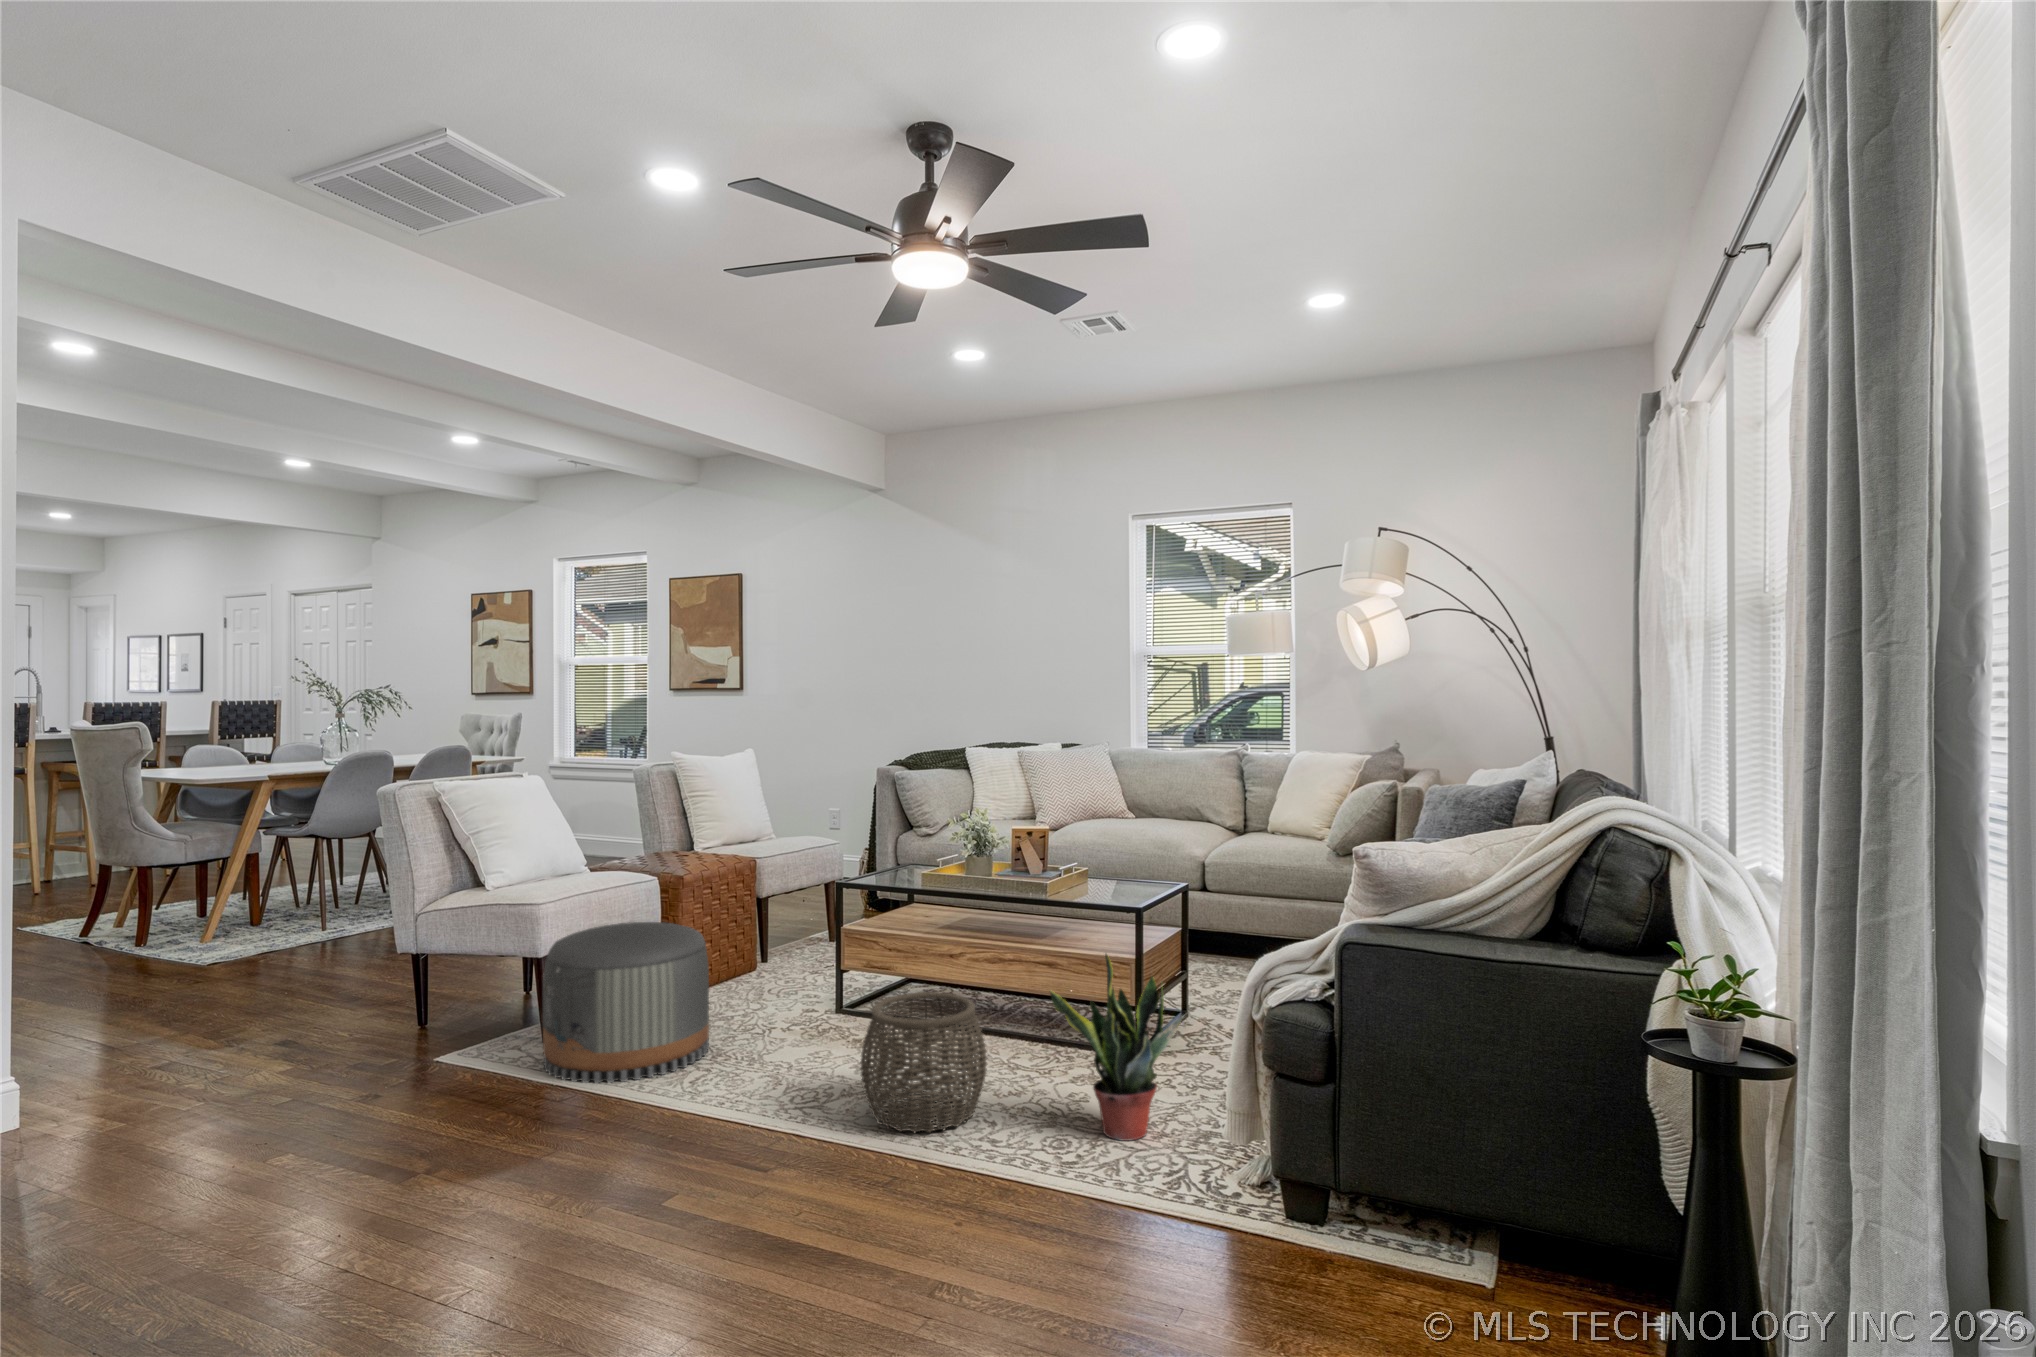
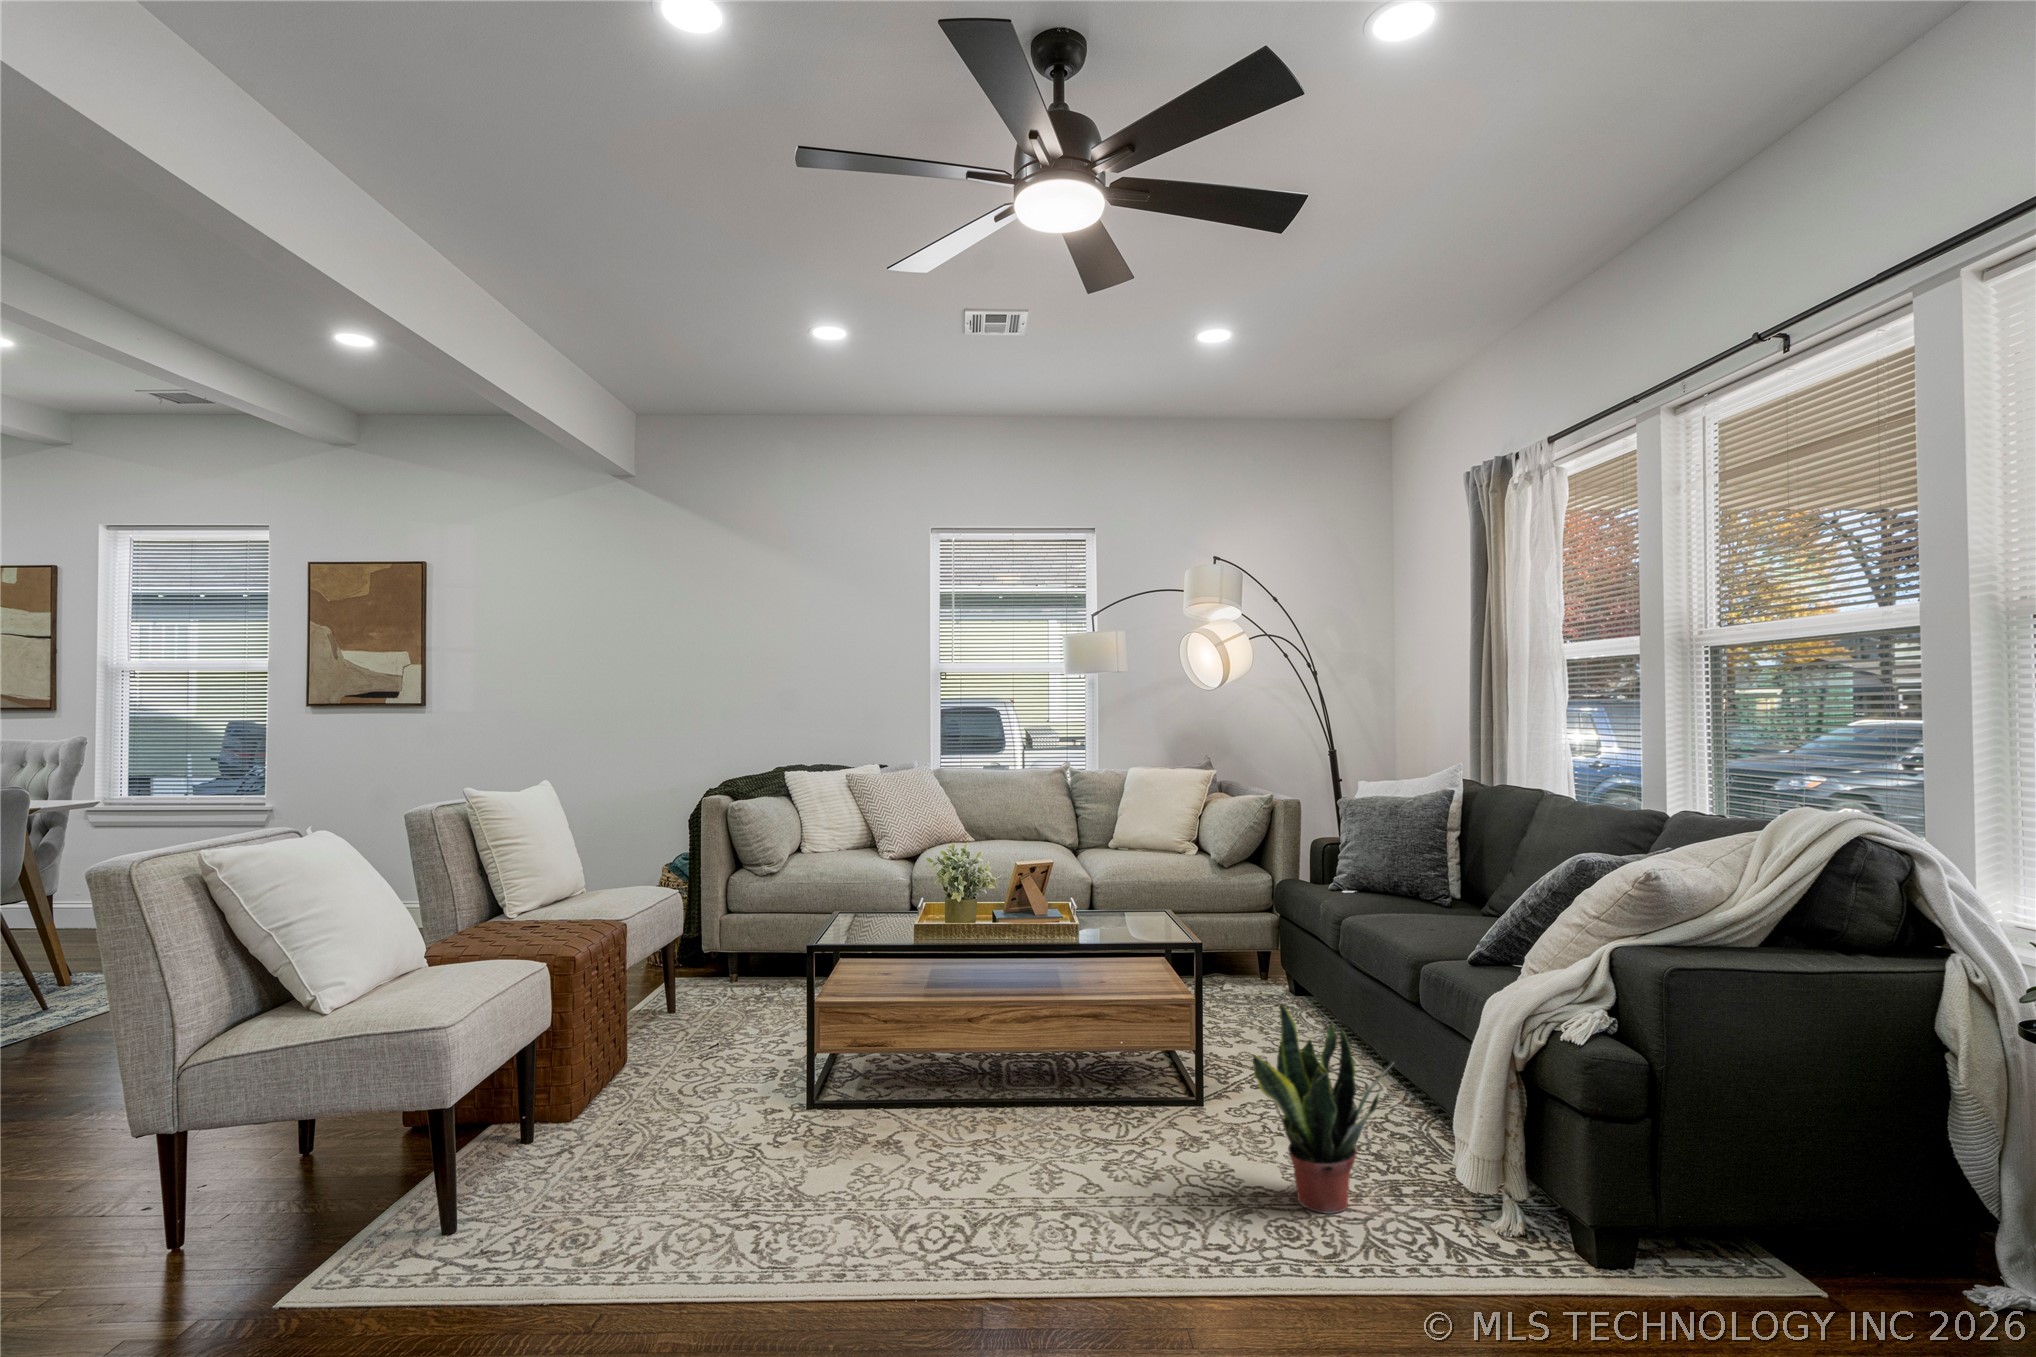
pouf: present [543,922,709,1083] -> none [482,1028,720,1285]
woven basket: present [860,992,988,1133] -> none [1021,1073,1177,1259]

